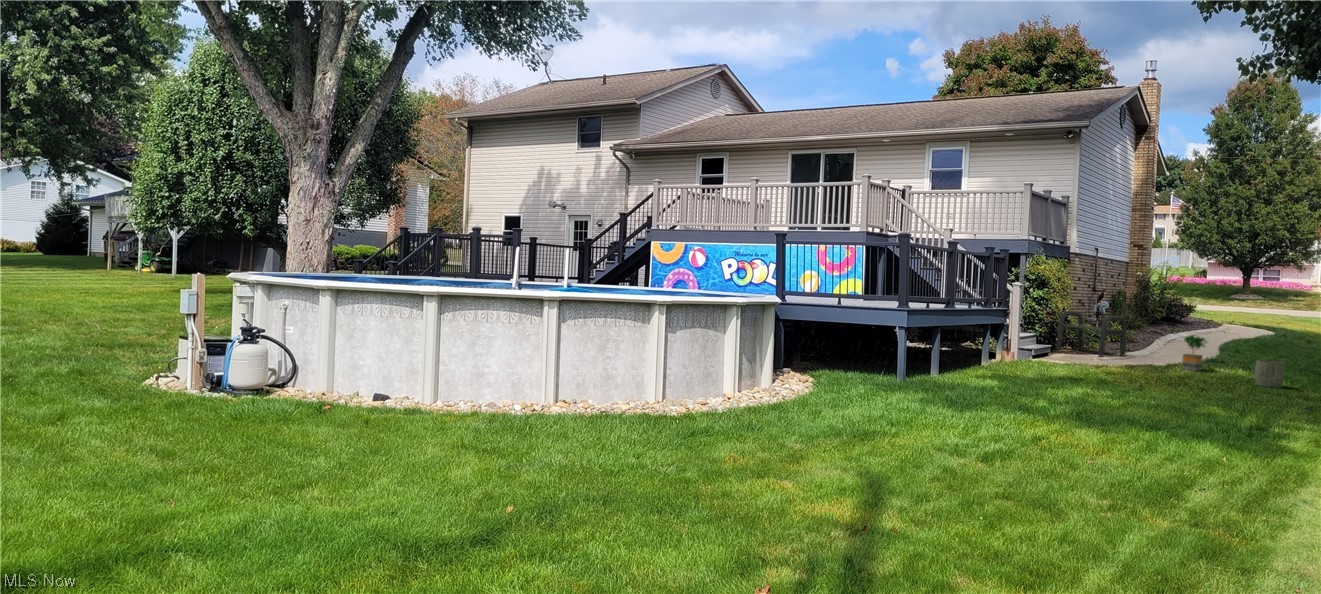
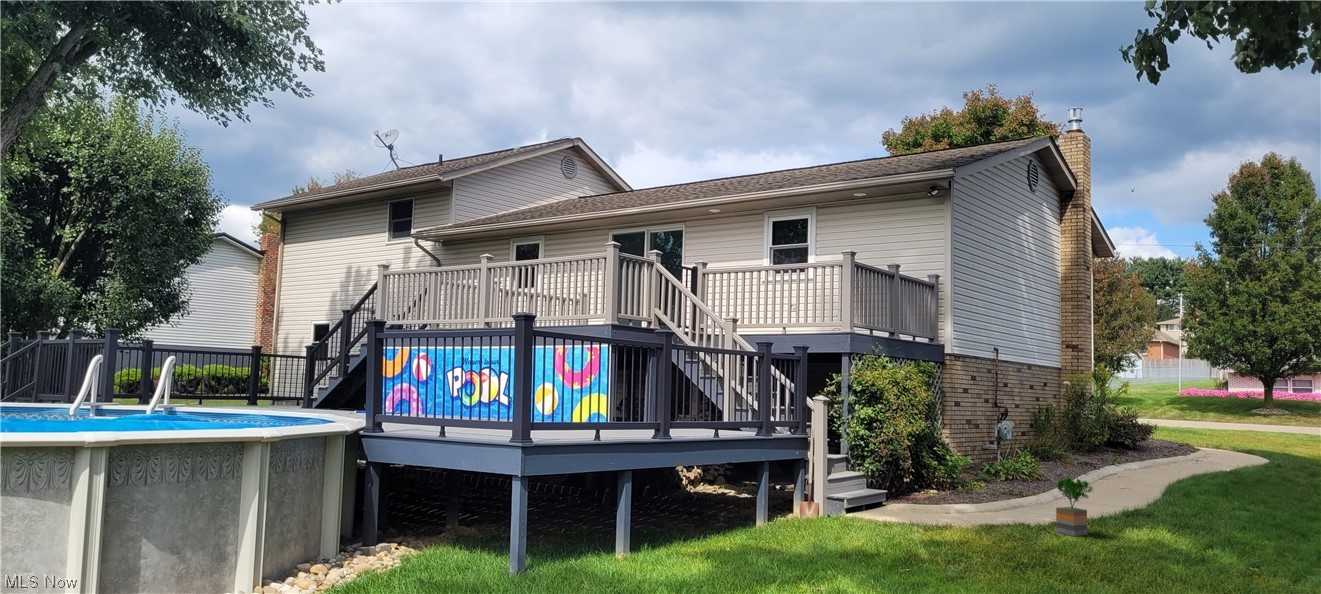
bench: present [1056,311,1127,356] -> none [900,437,994,508]
woven basket: present [1255,360,1285,388] -> none [1148,525,1198,576]

